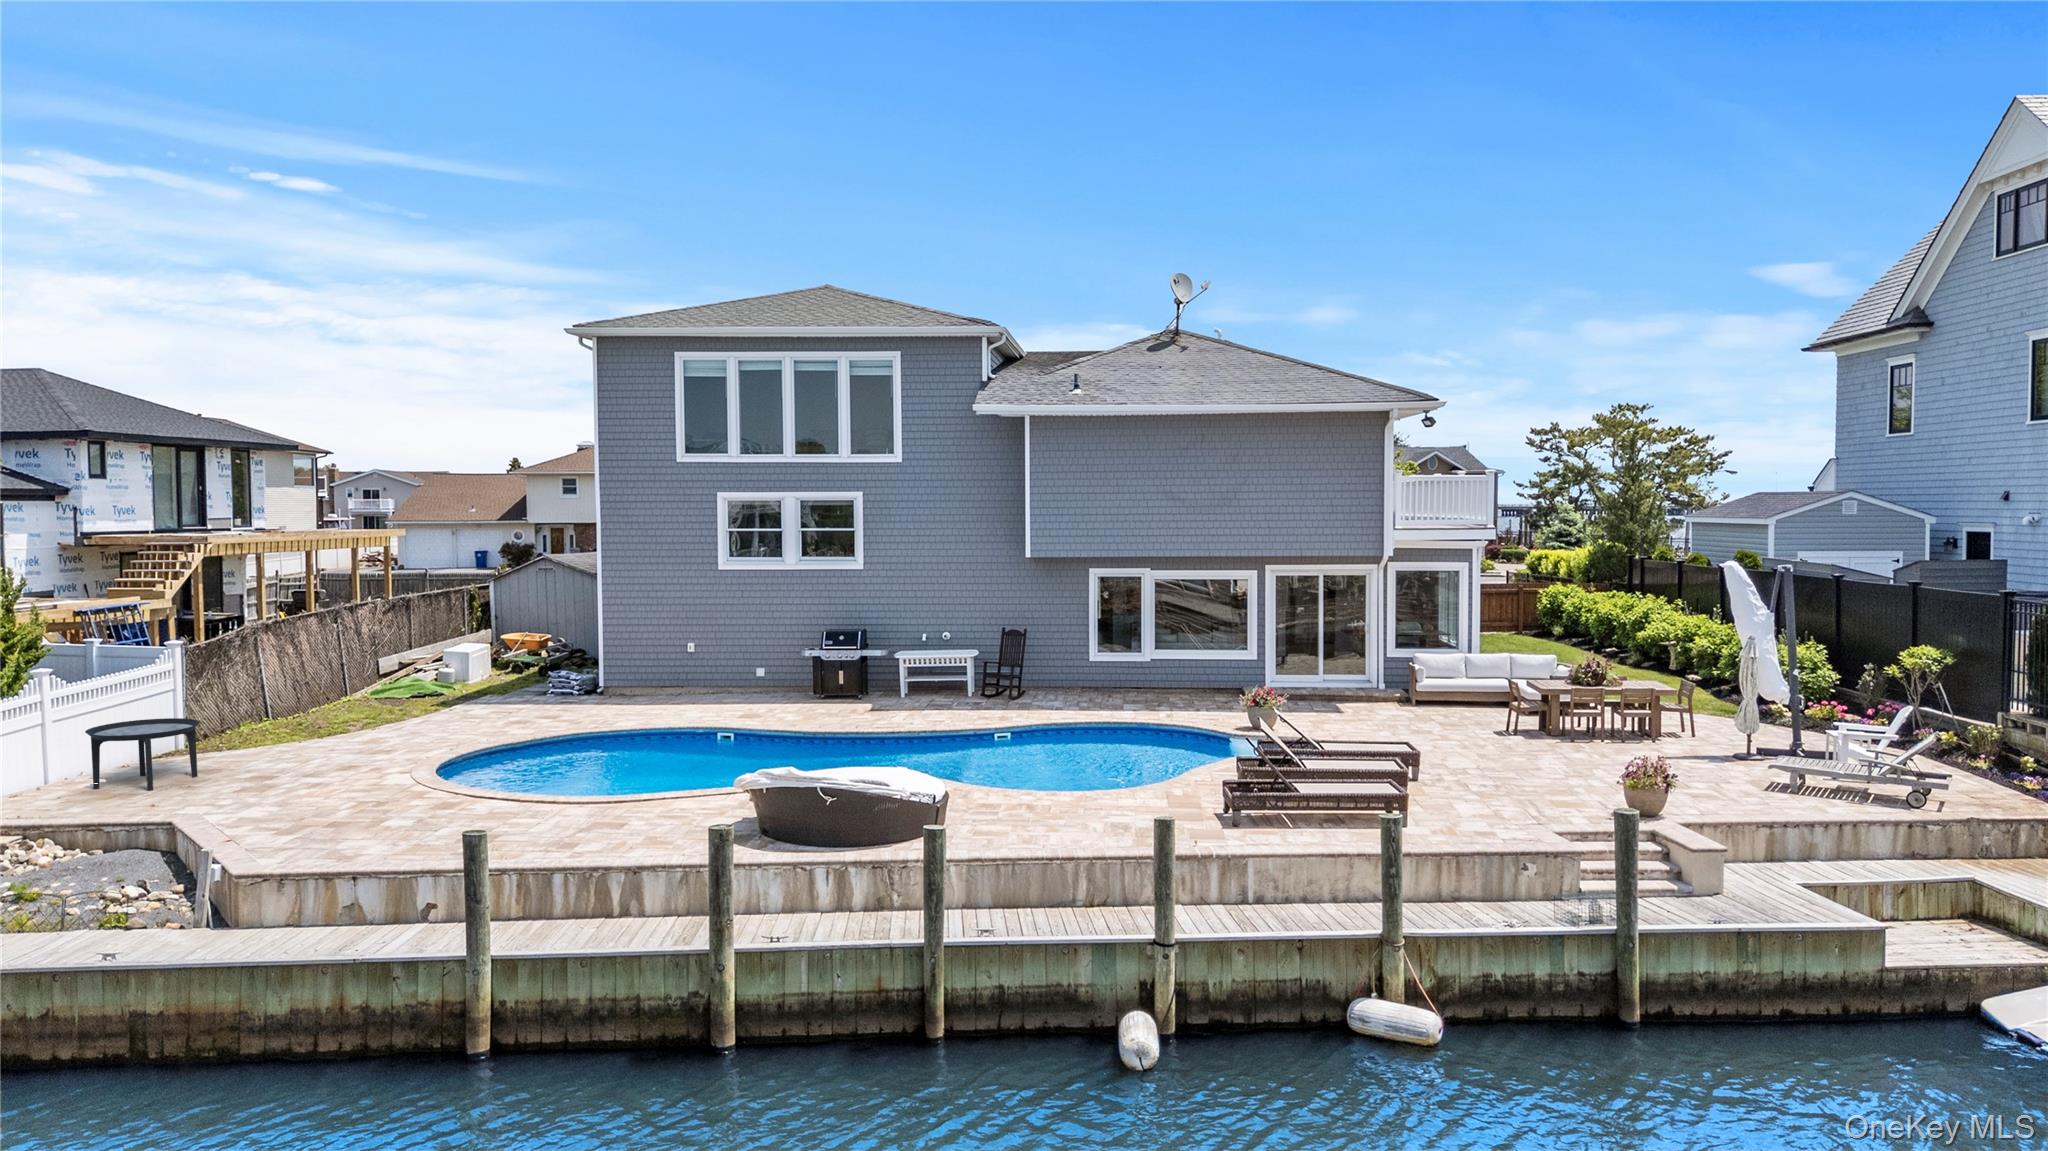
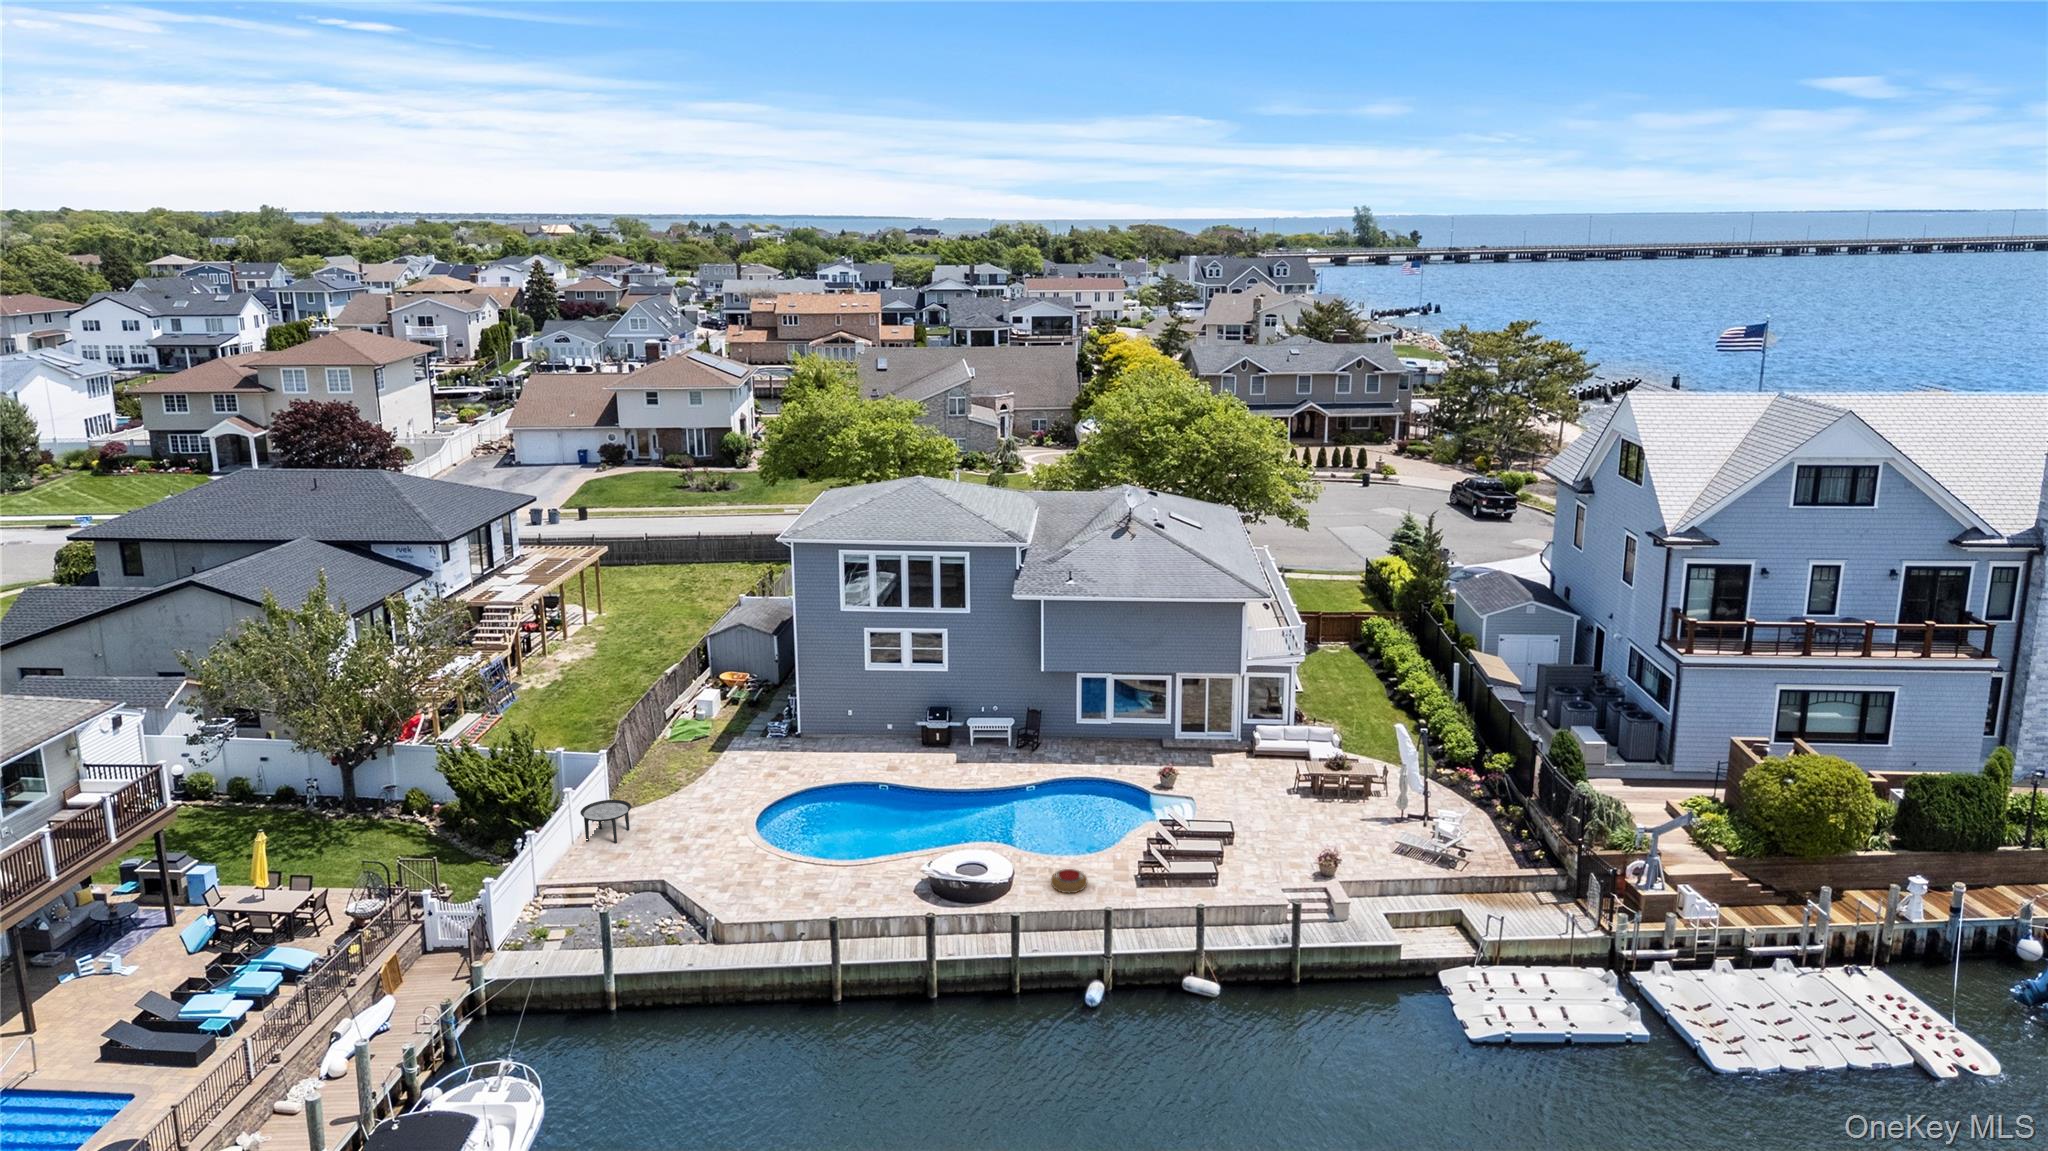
pouf: none [1030,802,1111,845] -> present [1051,869,1087,893]

